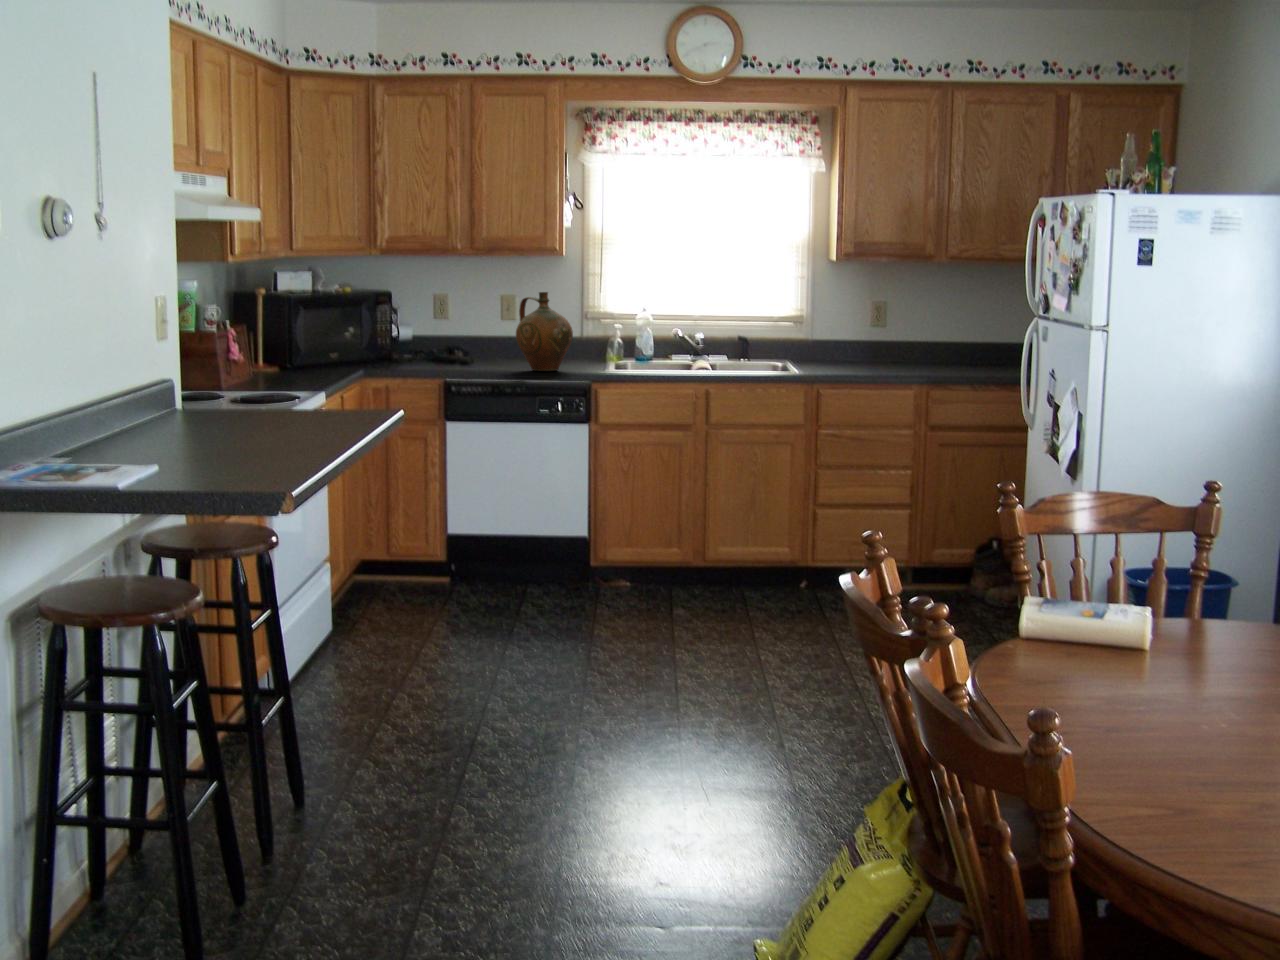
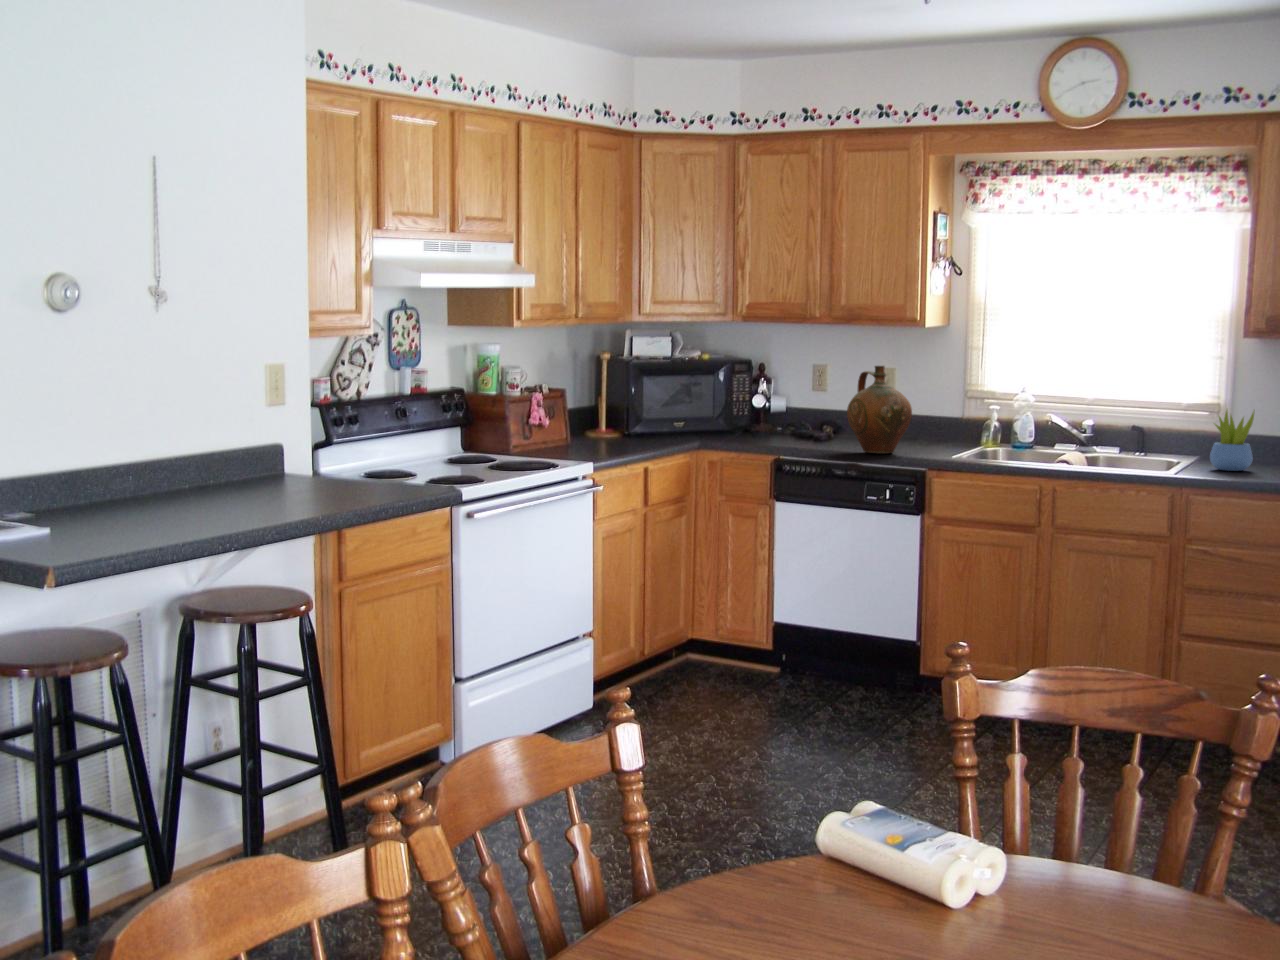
succulent plant: none [824,321,858,373] -> present [1210,410,1254,471]

